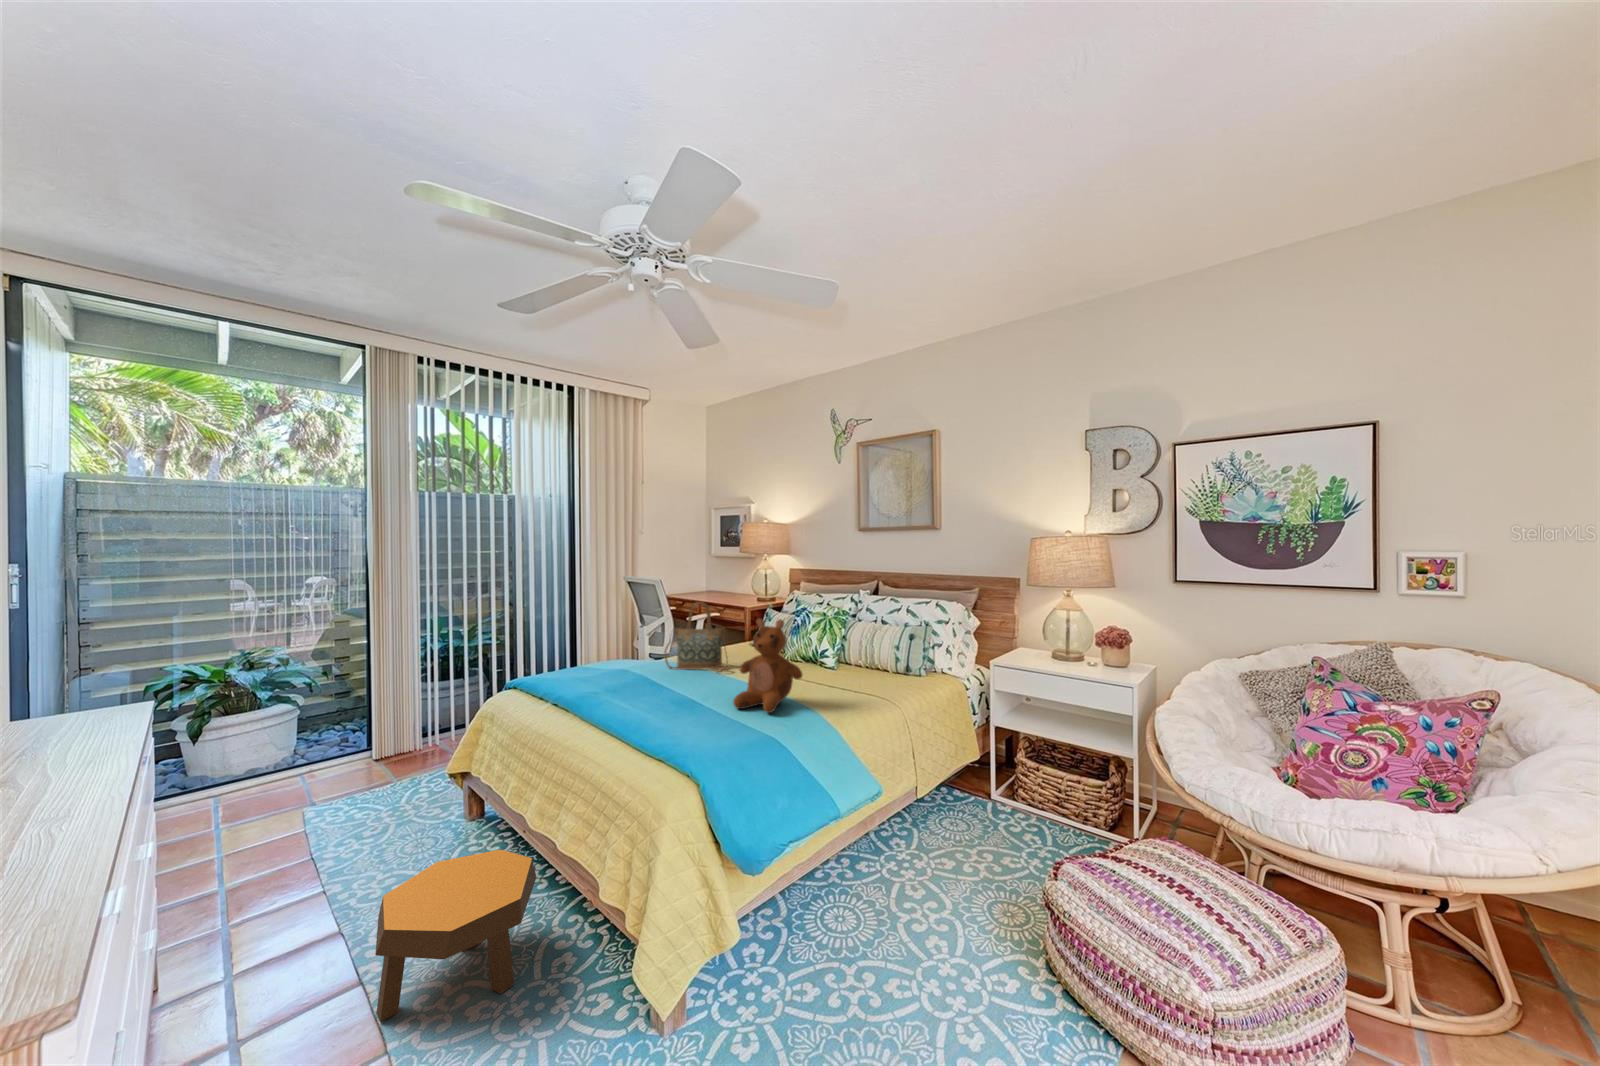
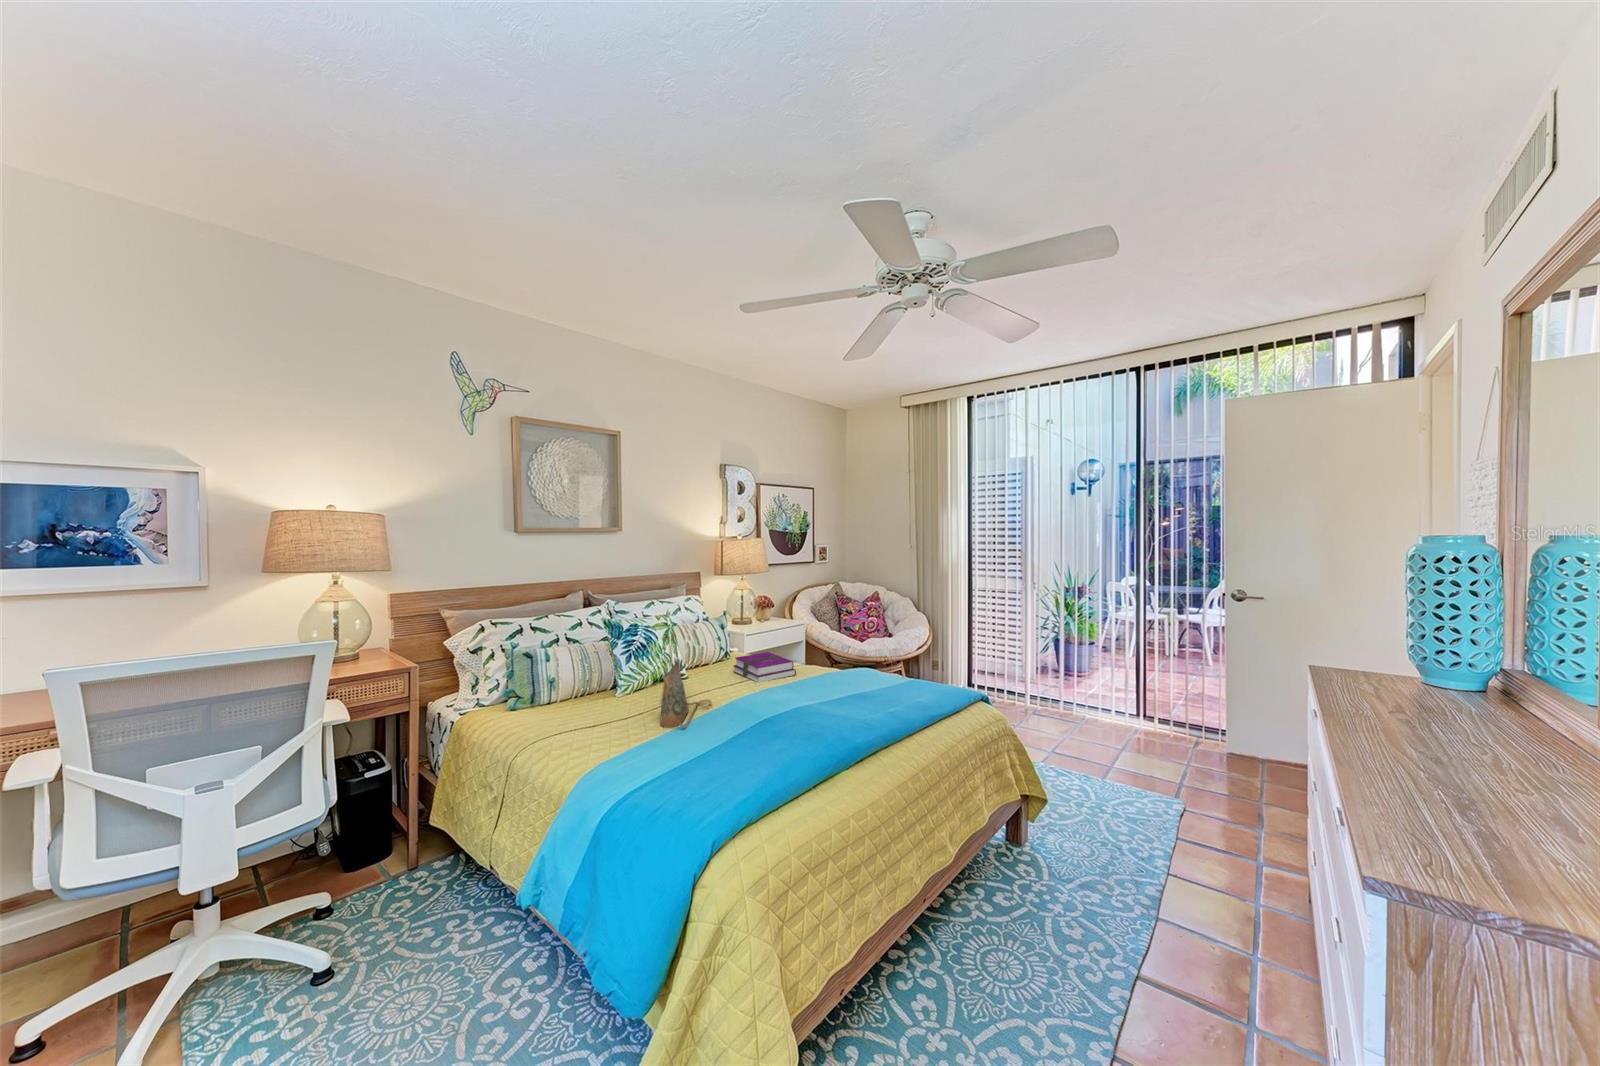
teddy bear: present [733,618,802,713] -> none [800,610,855,692]
notebook: none [798,664,876,698] -> present [733,652,796,682]
footstool: present [375,850,536,1021] -> none [979,843,1141,1005]

